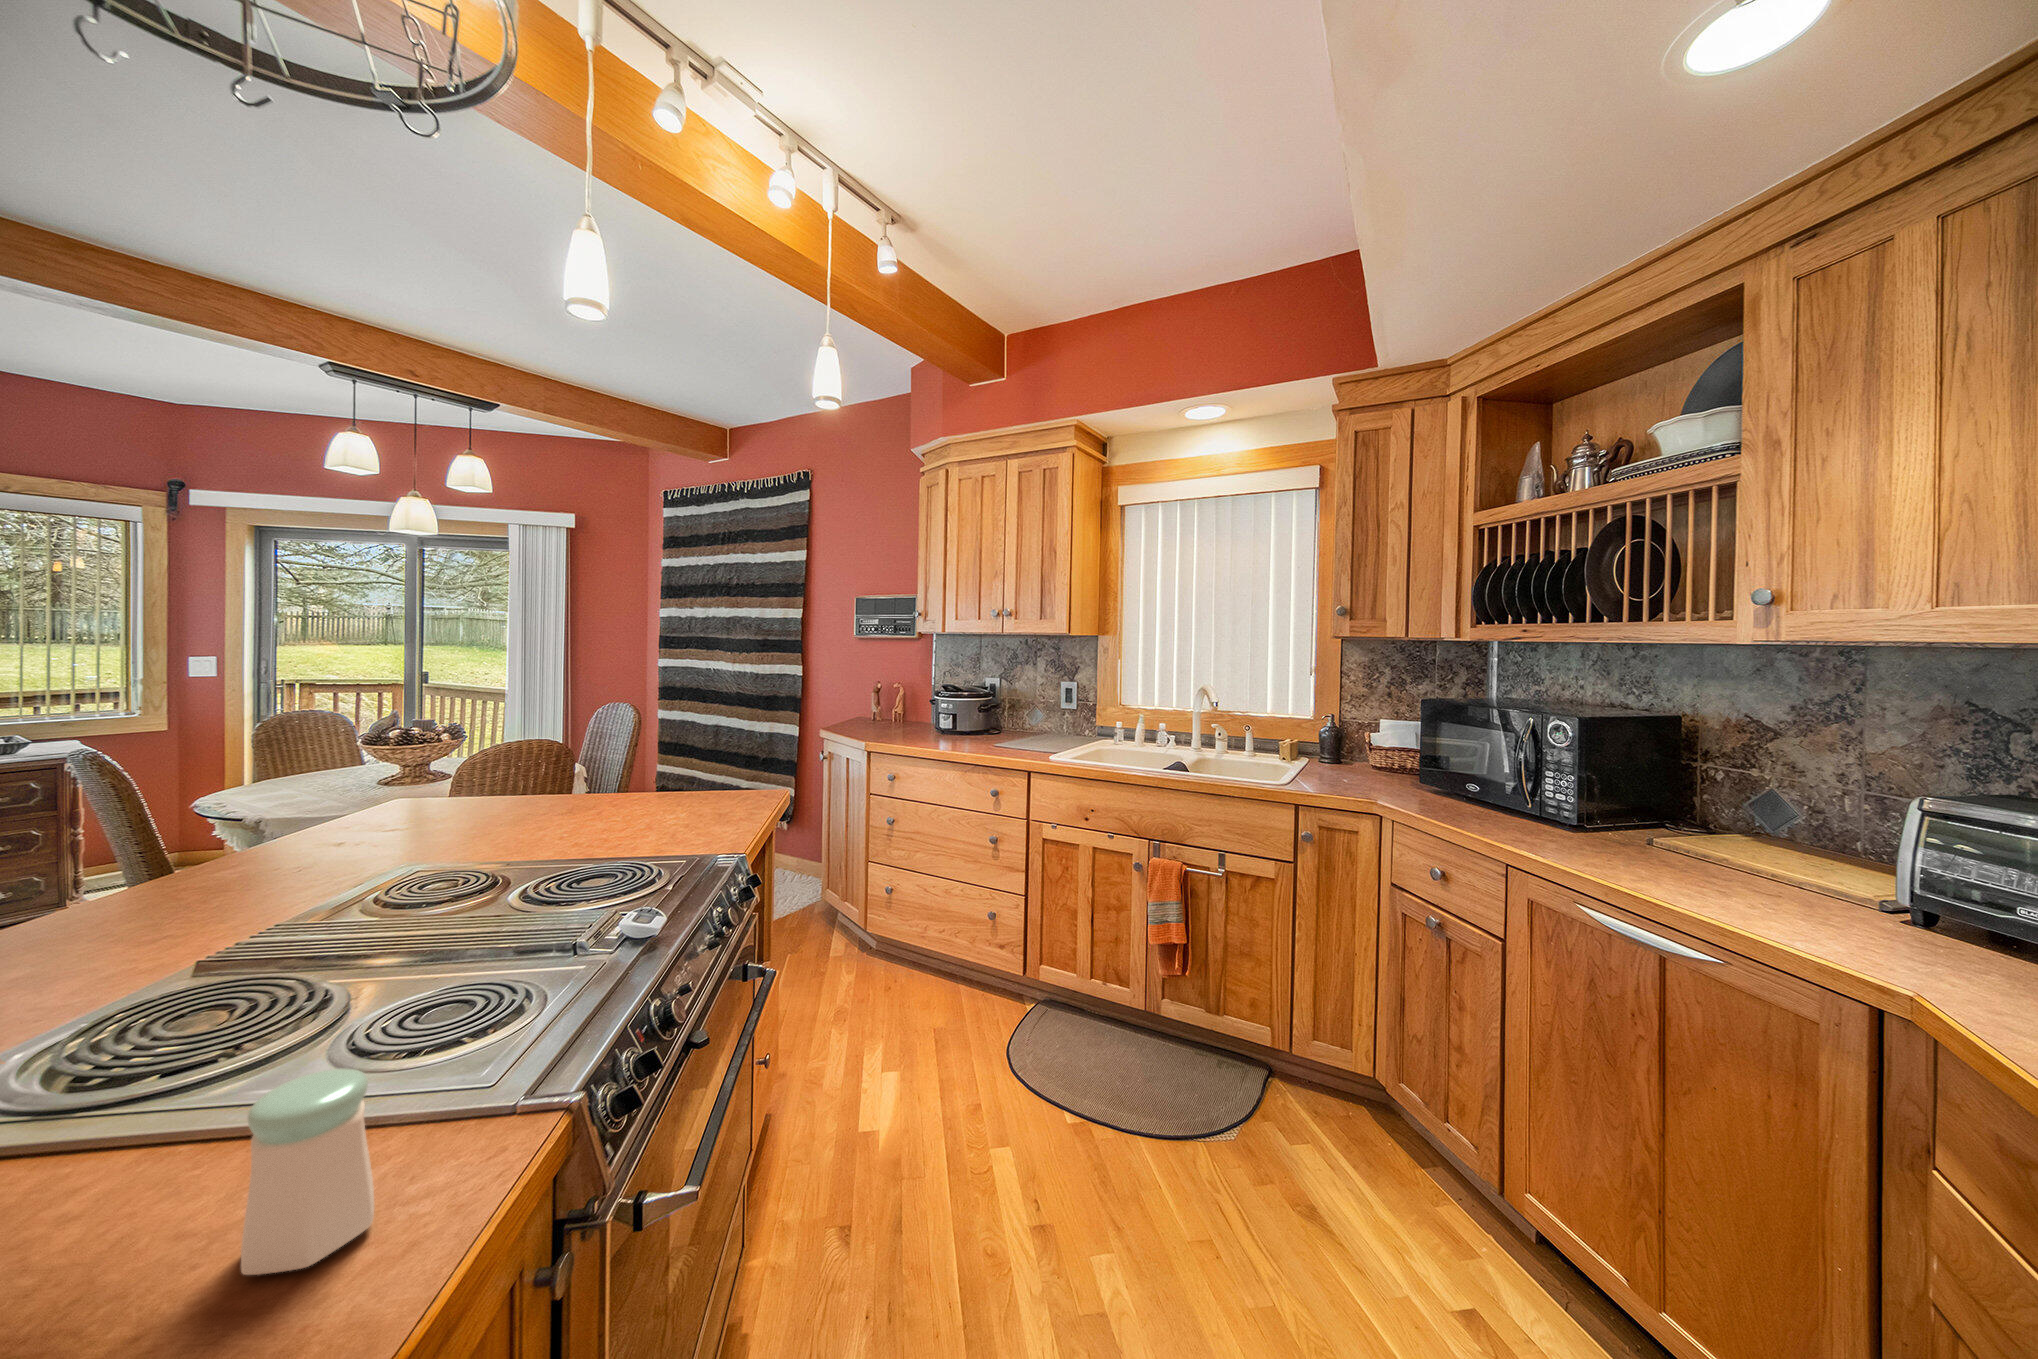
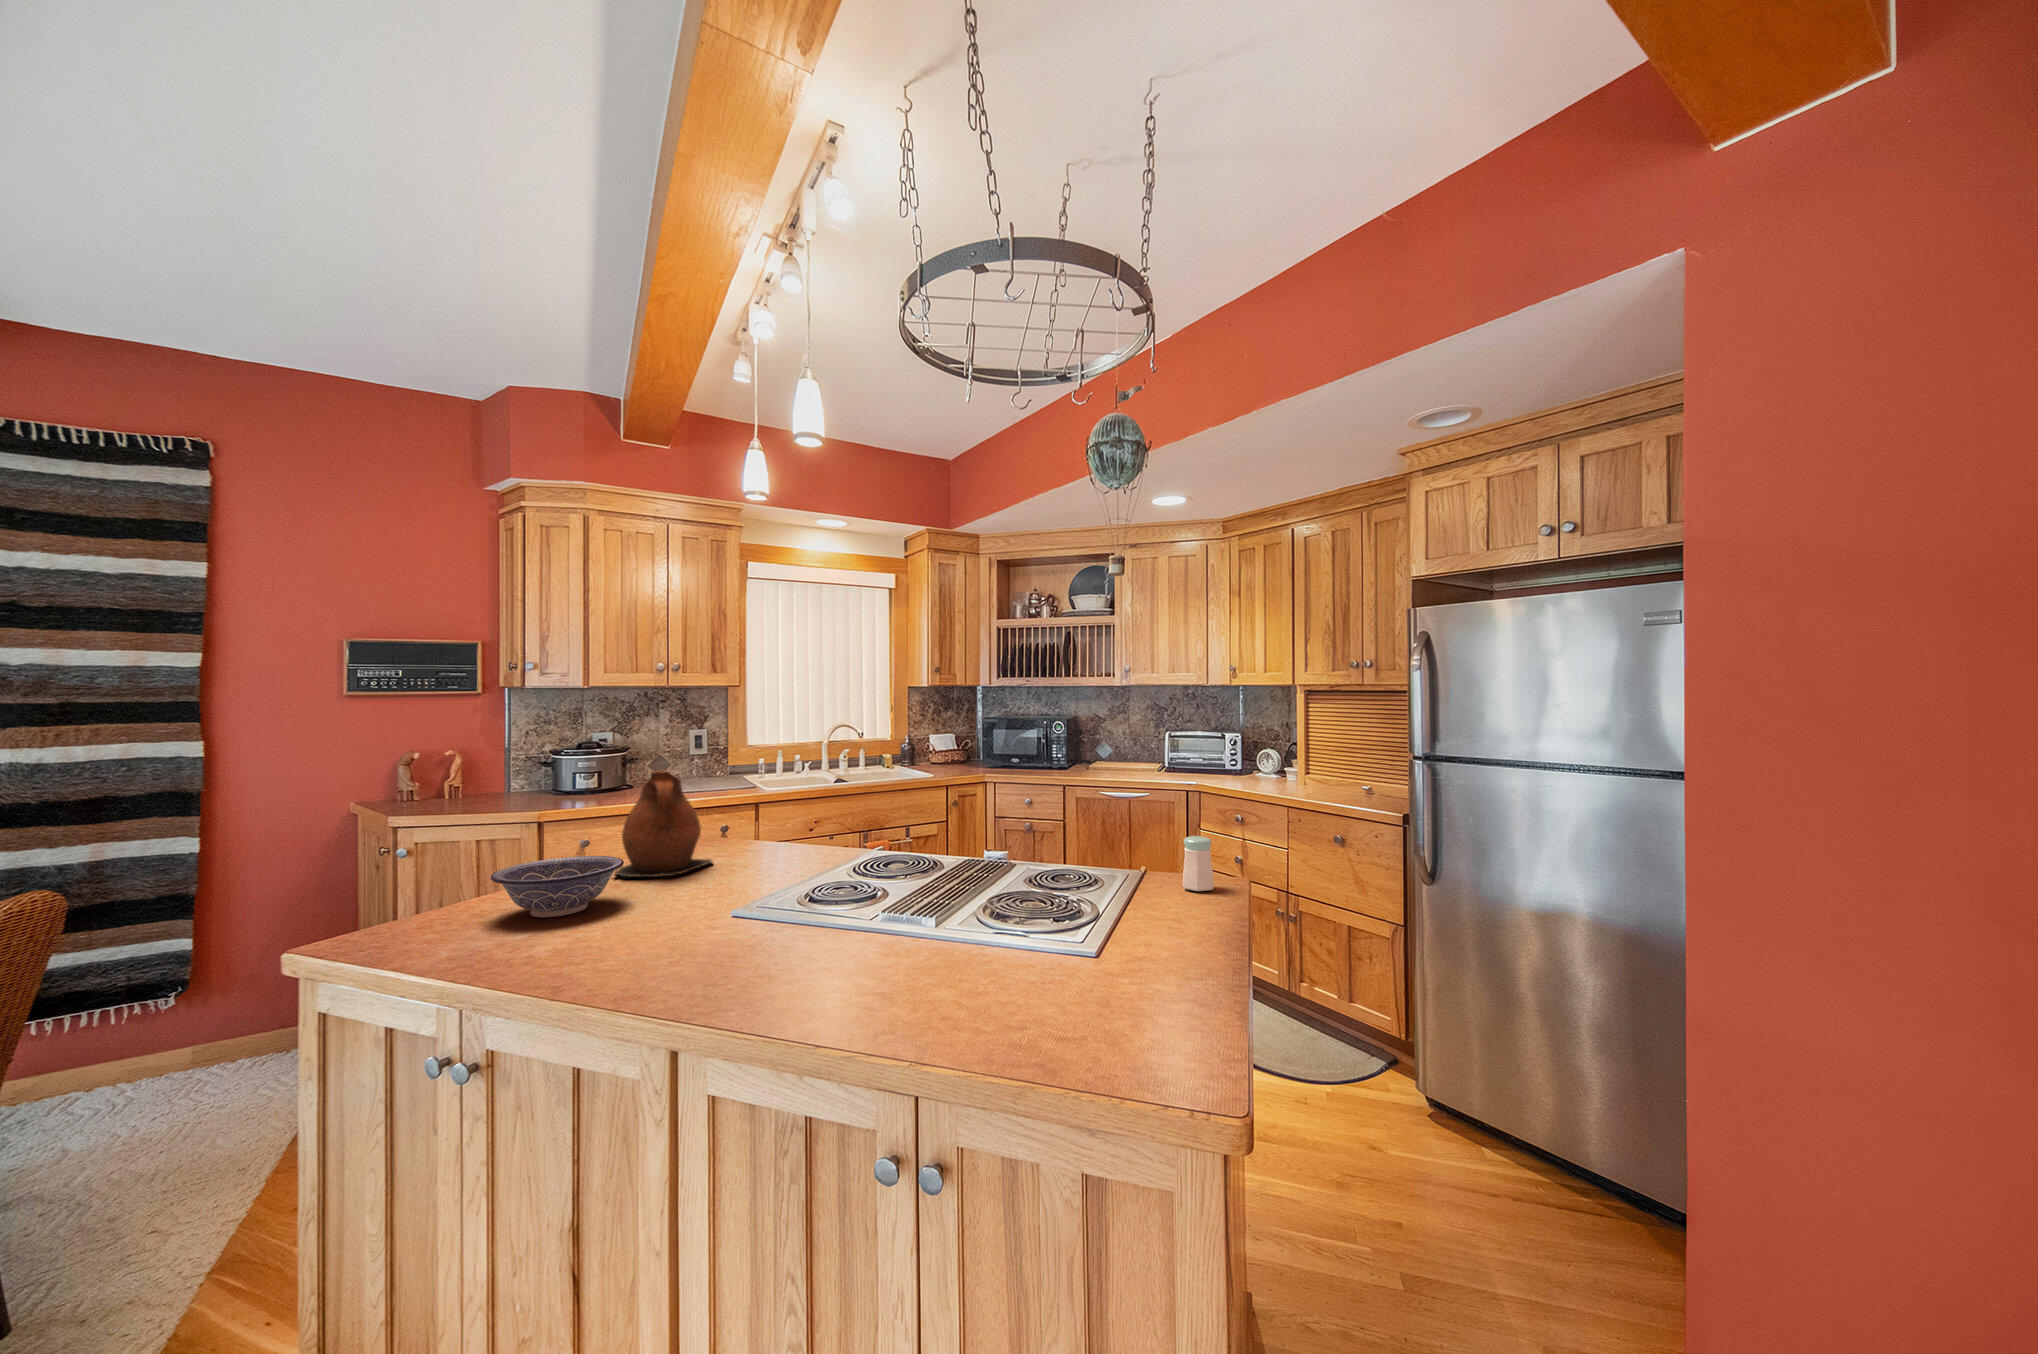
ceramic pitcher: none [620,714,715,823] -> present [615,771,712,877]
decorative bowl: none [432,779,556,831] -> present [491,856,624,917]

